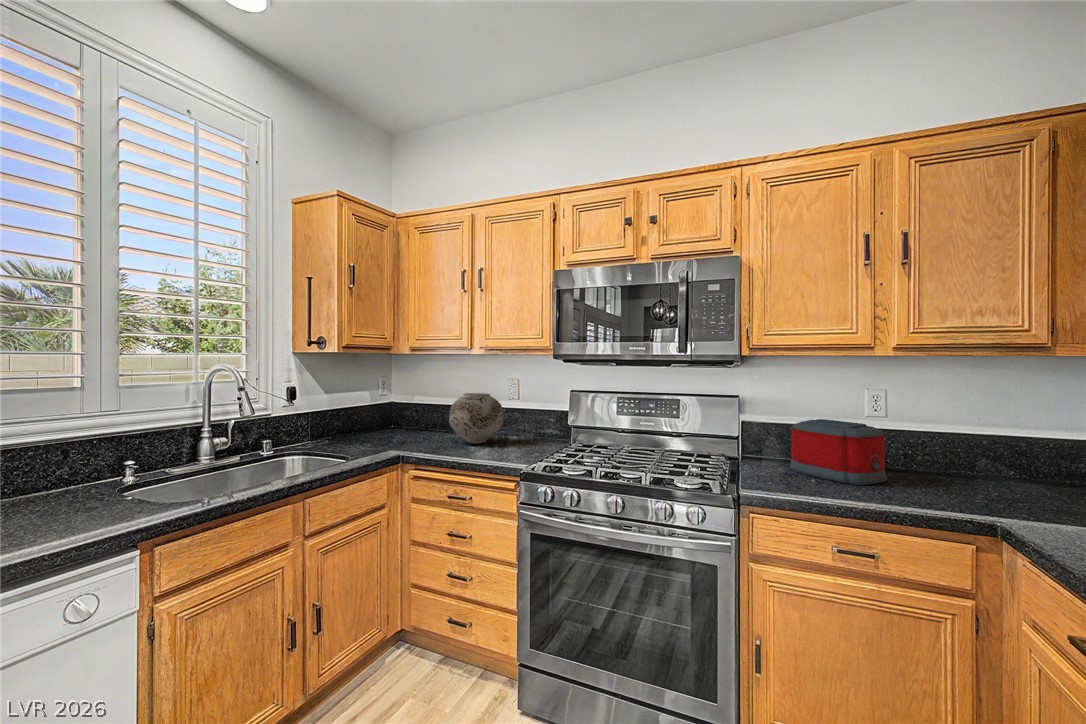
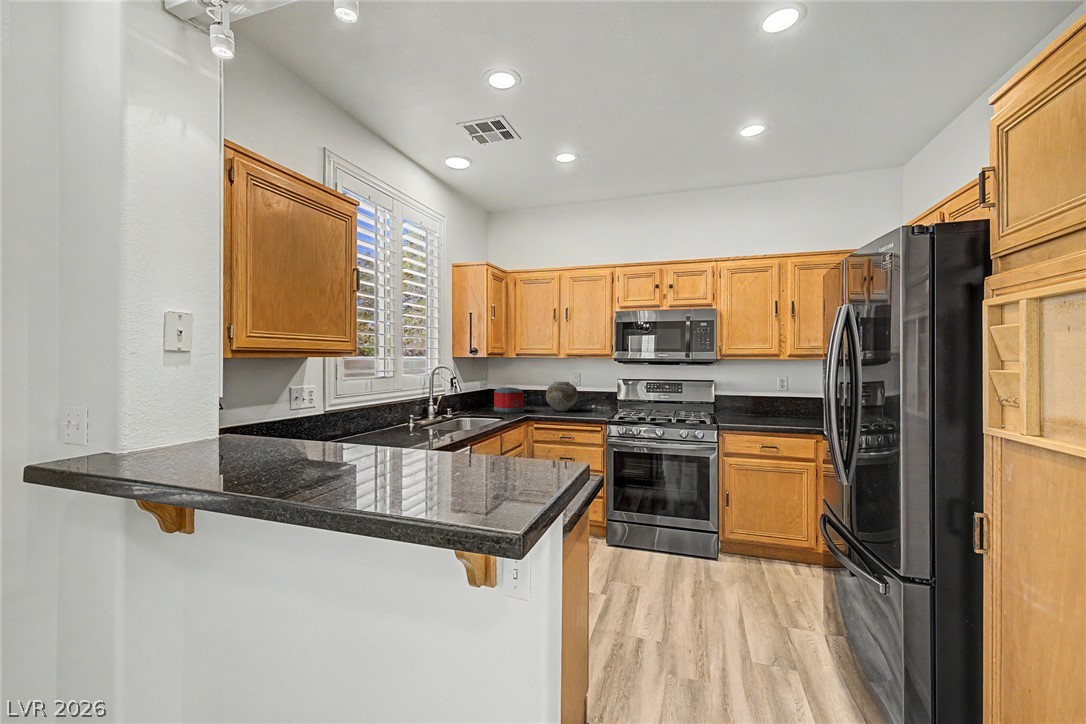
toaster: present [790,419,887,485] -> present [494,387,524,413]

